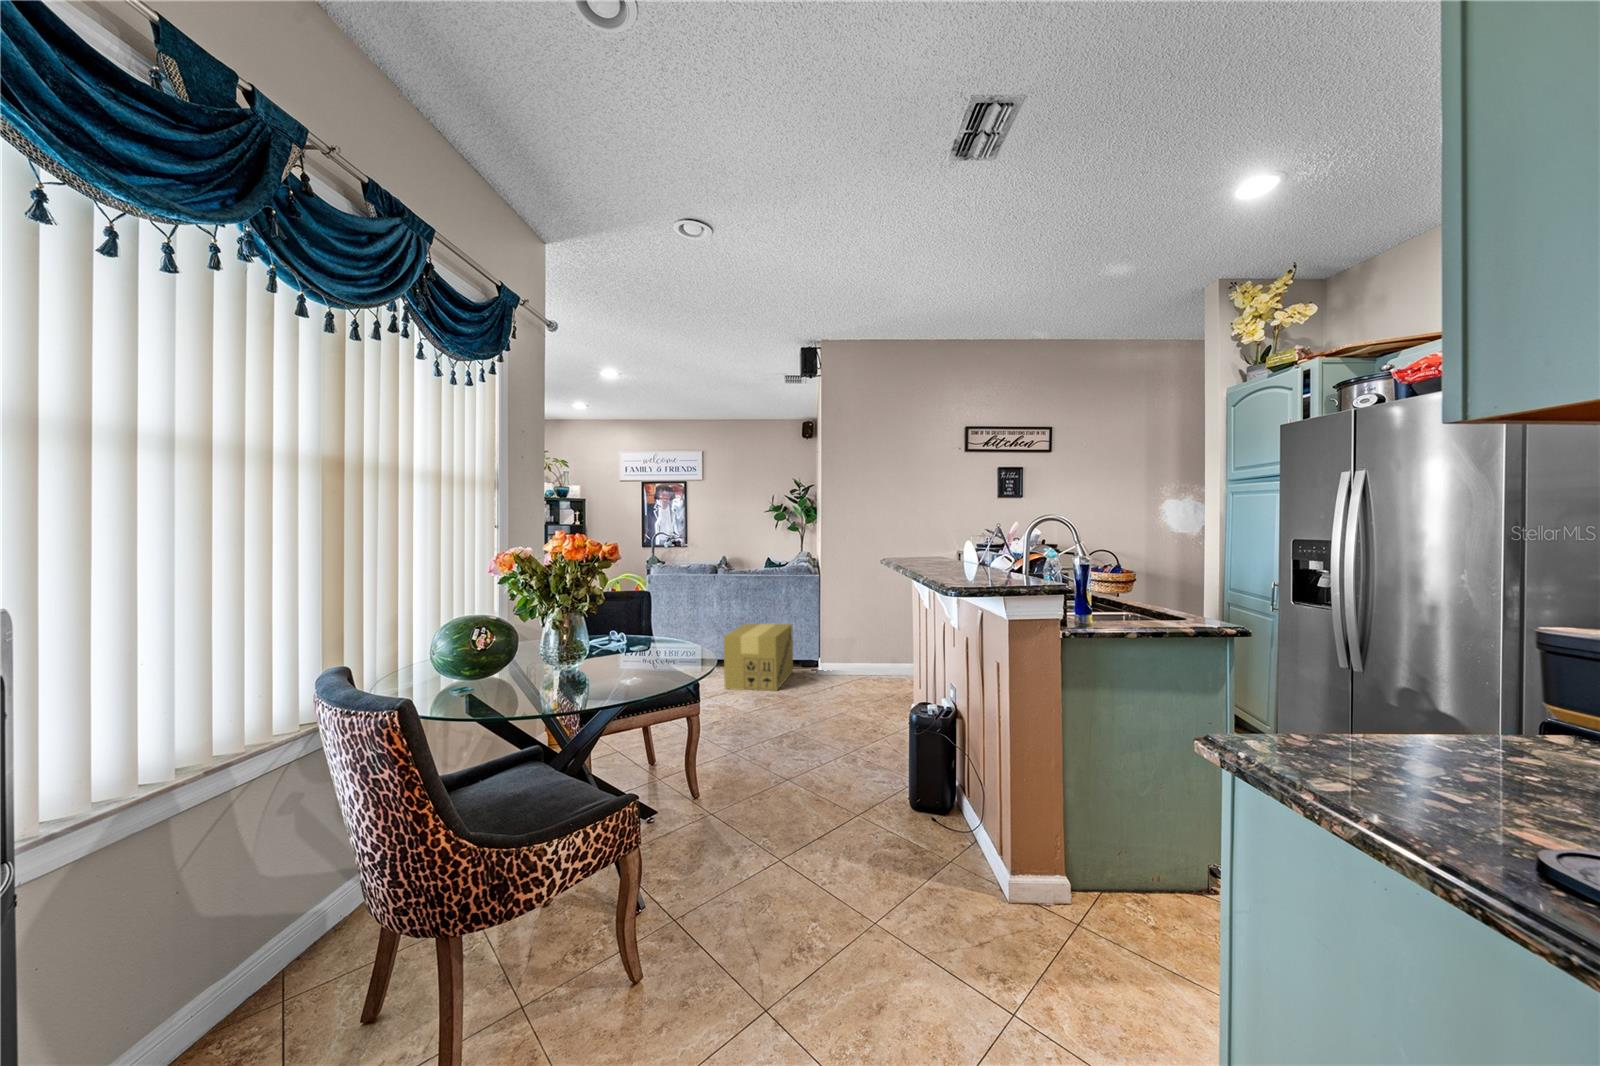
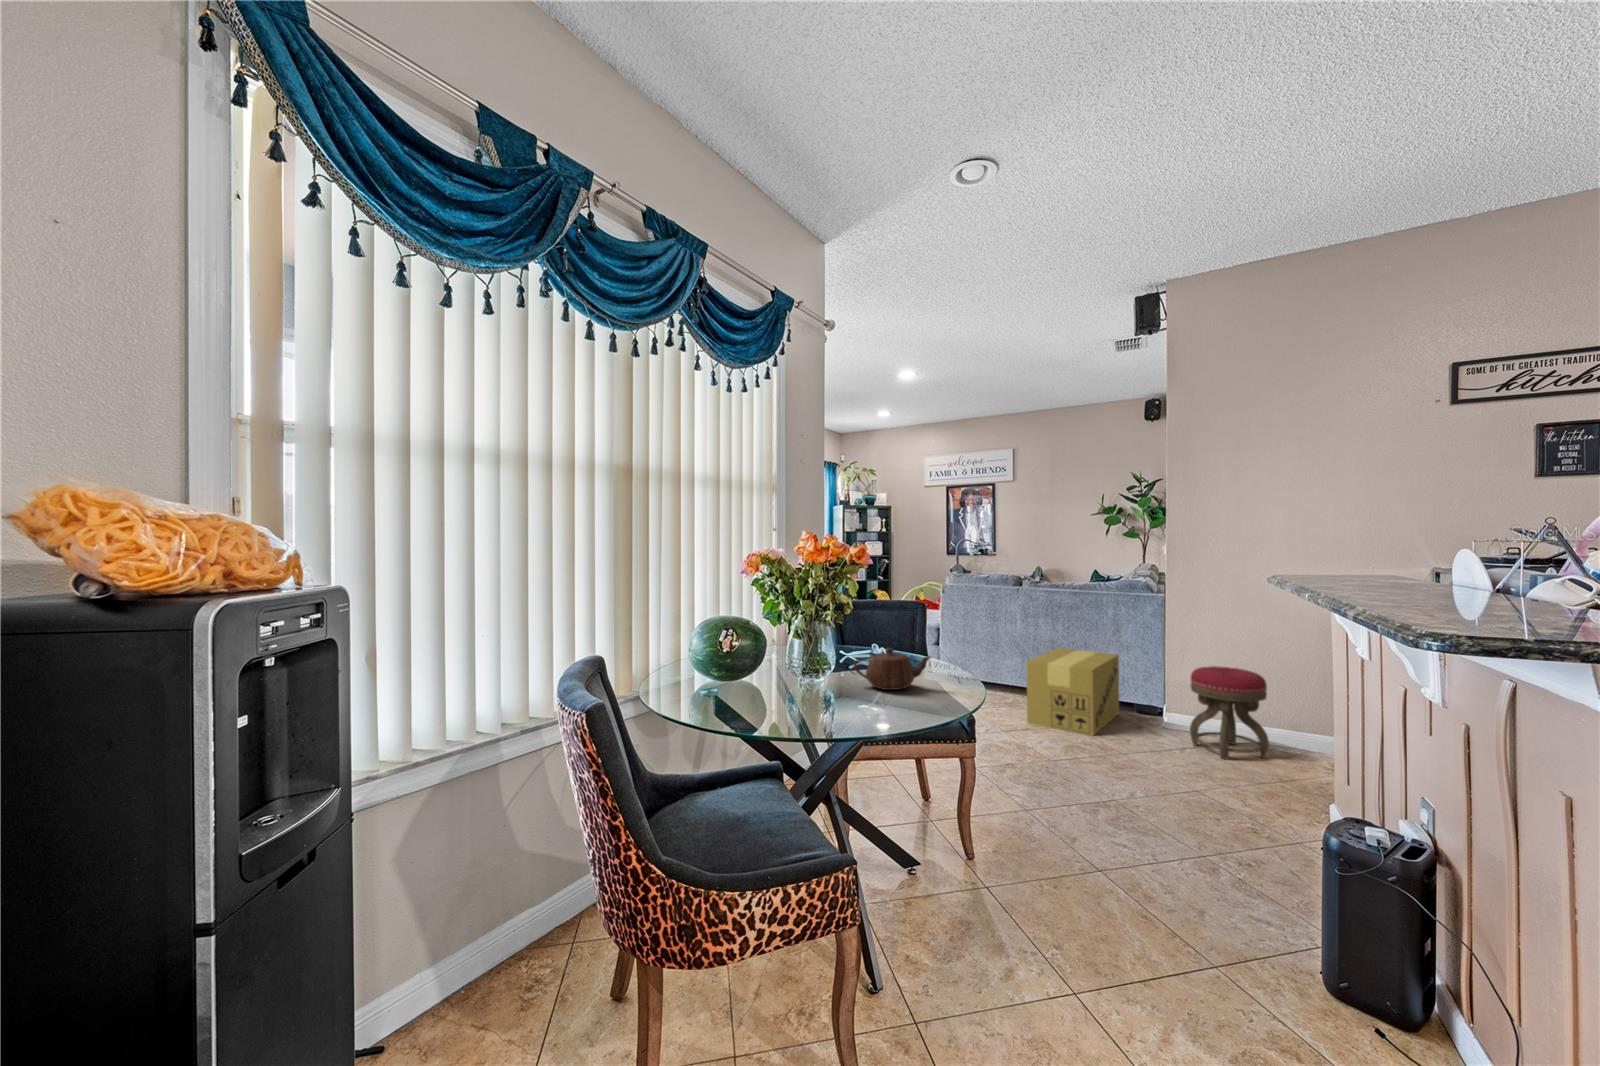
stool: none [843,625,892,693] -> present [1190,666,1269,760]
teapot: none [605,627,674,663] -> present [854,648,930,690]

